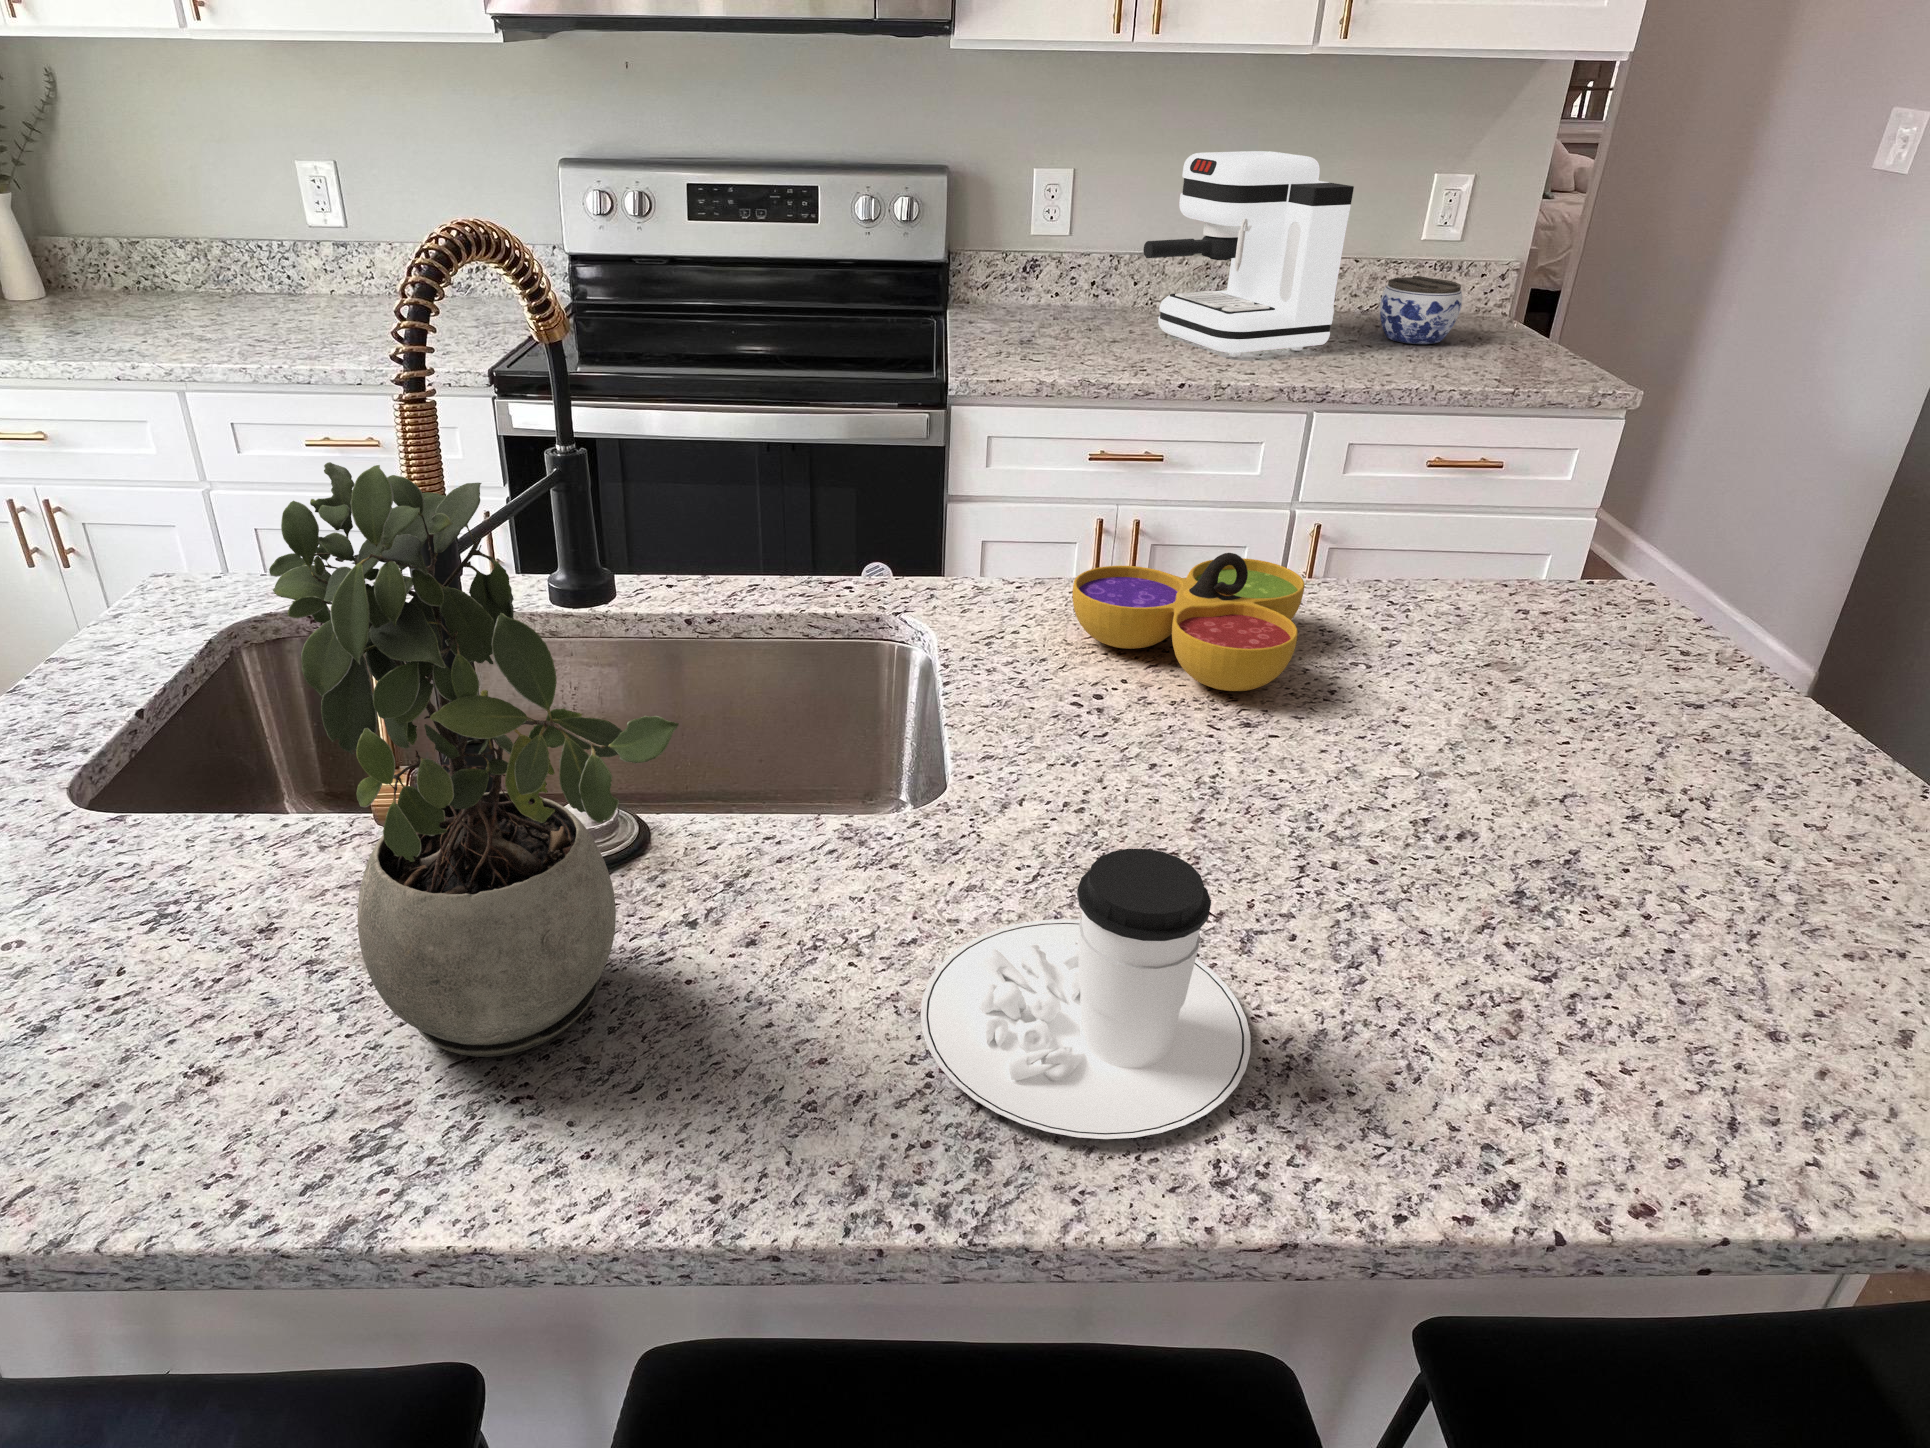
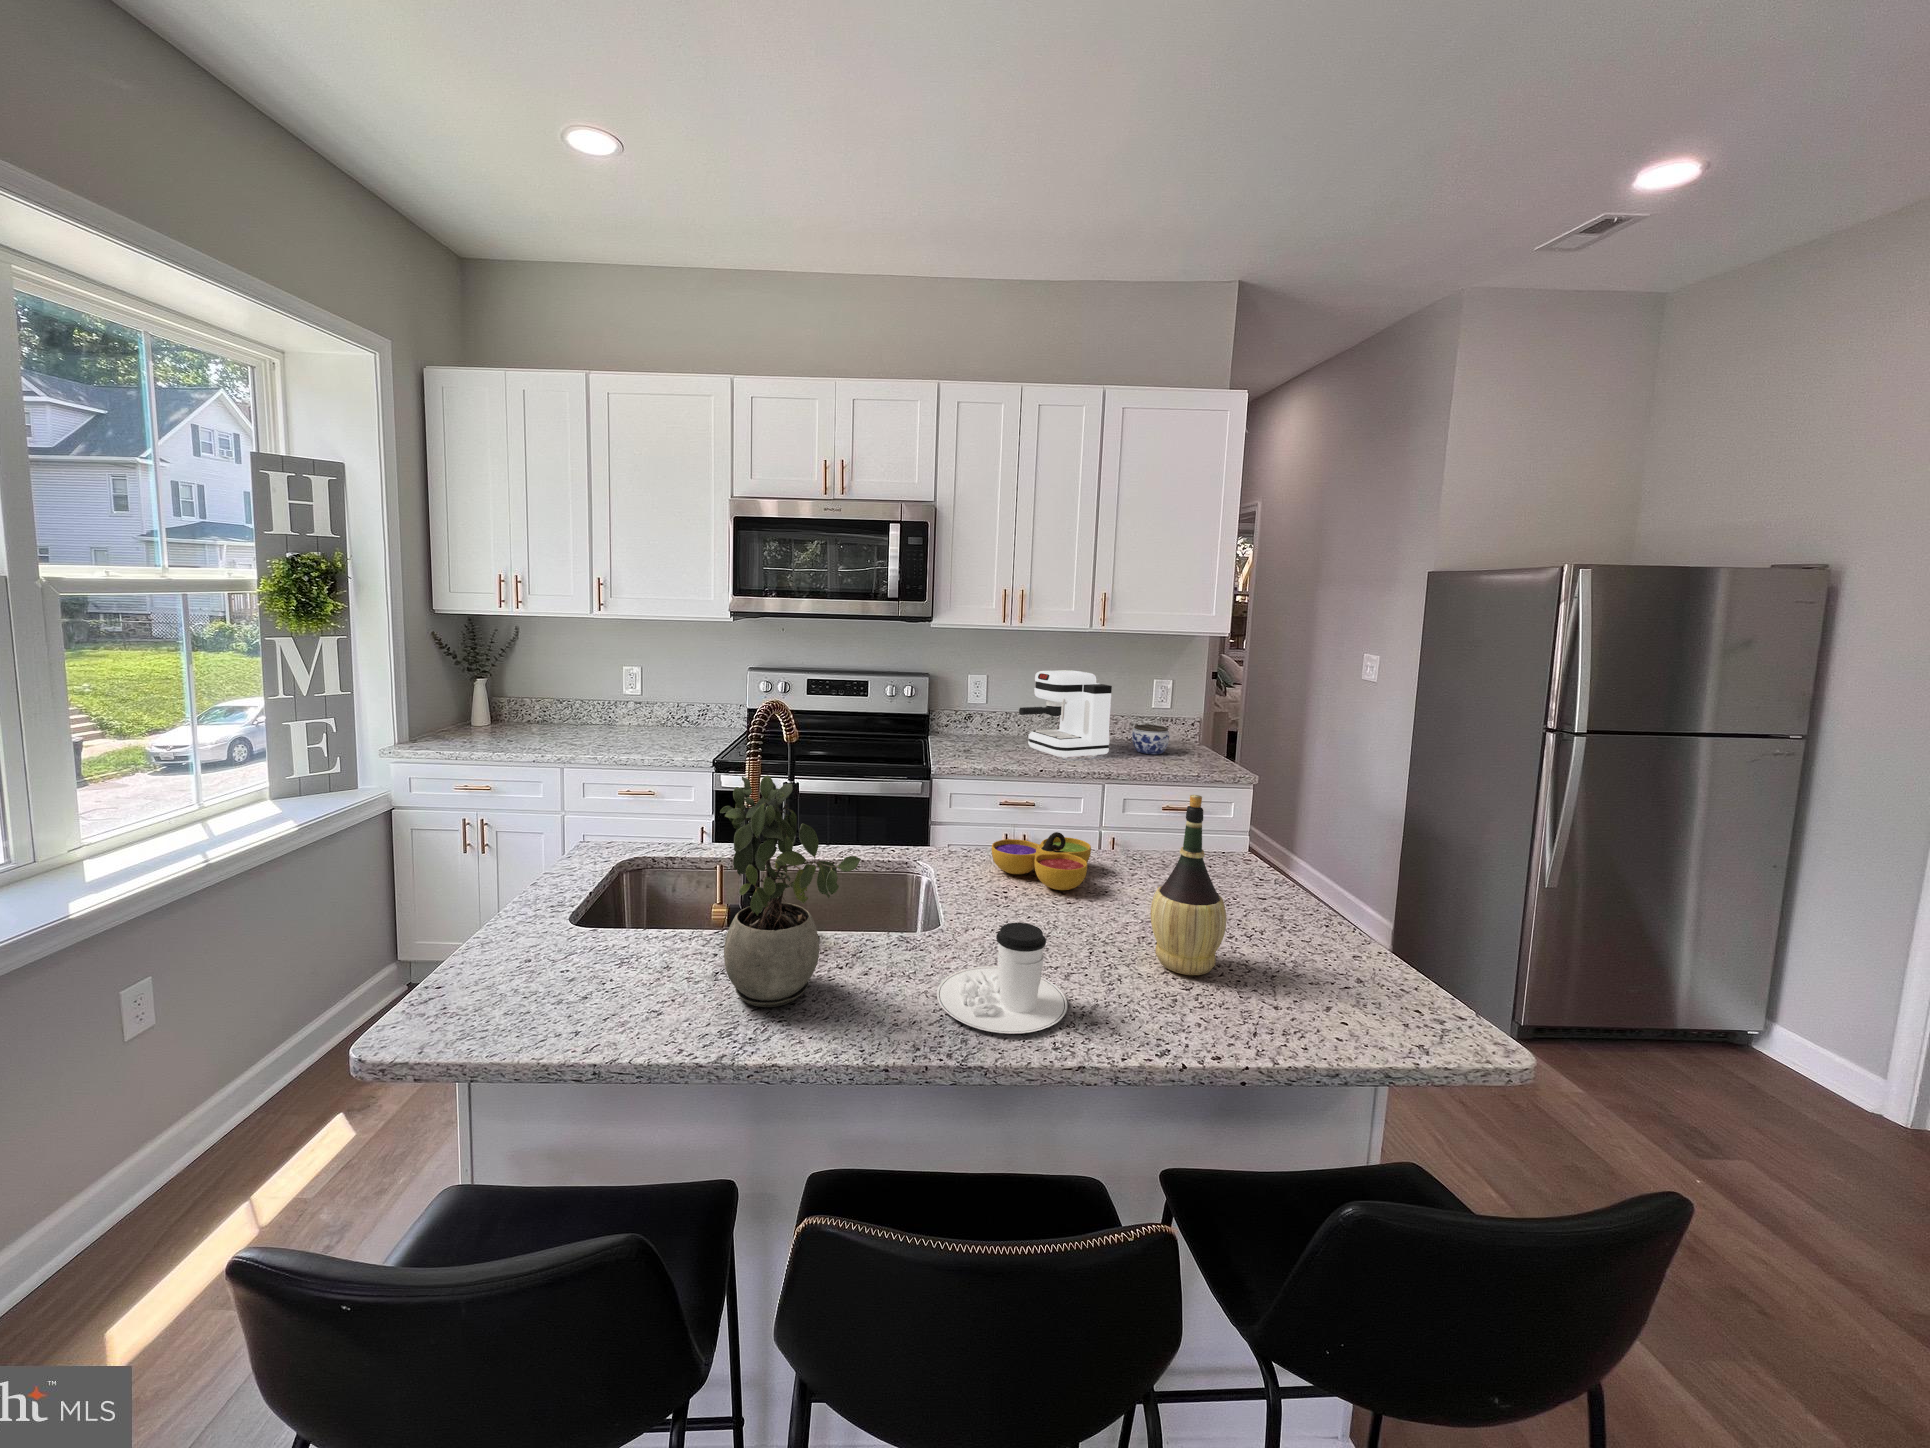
wine bottle: none [1466,491,1682,938] -> present [1151,795,1226,975]

